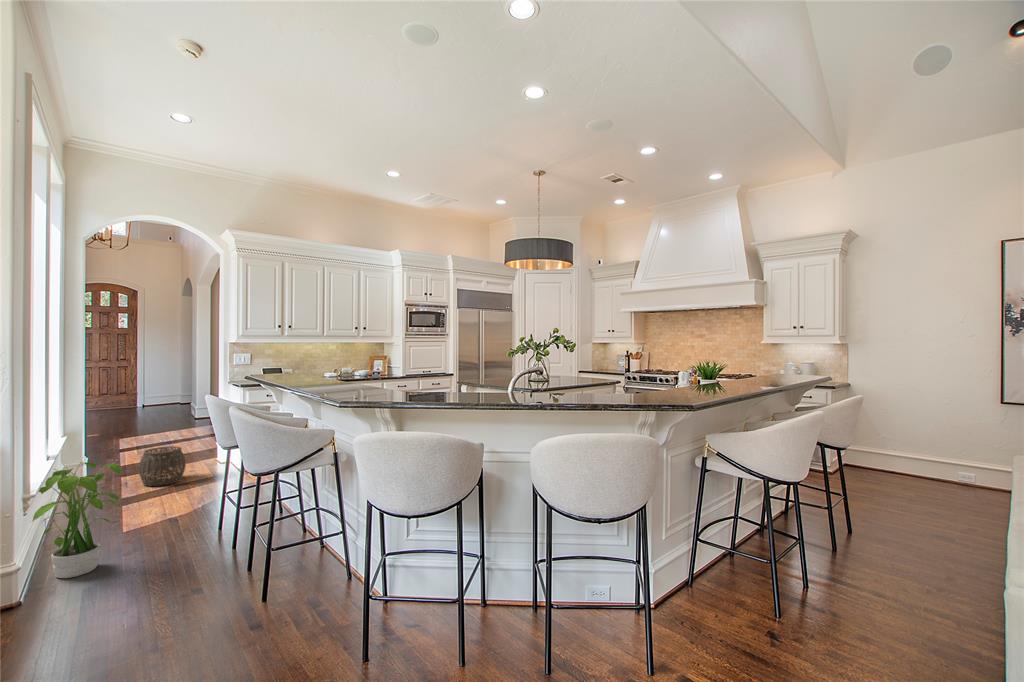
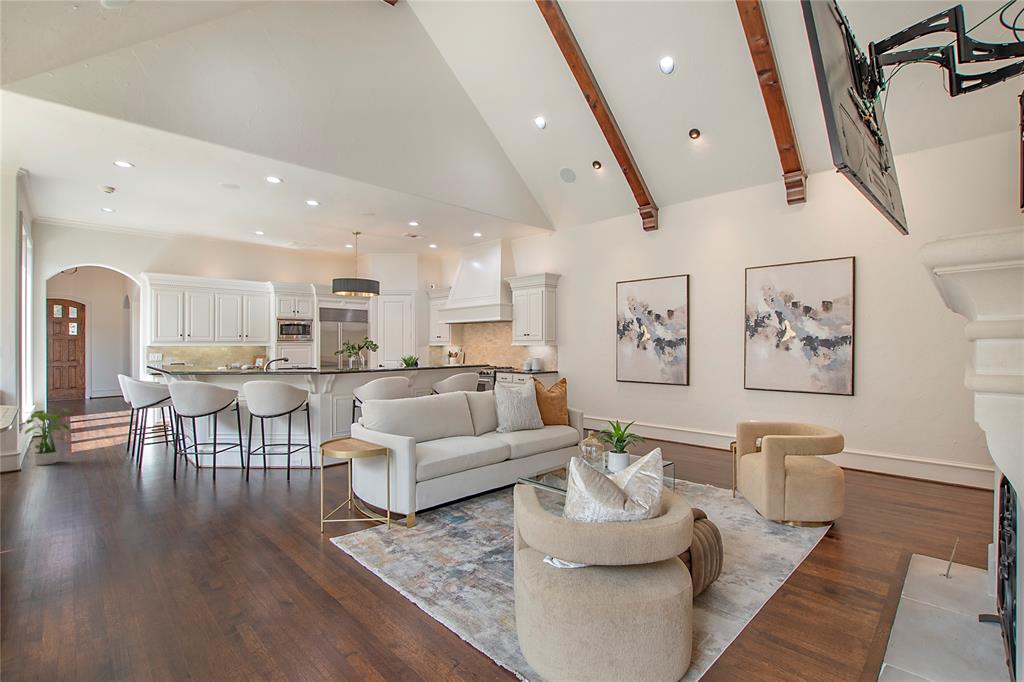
woven basket: present [139,446,186,486] -> none [82,413,114,437]

